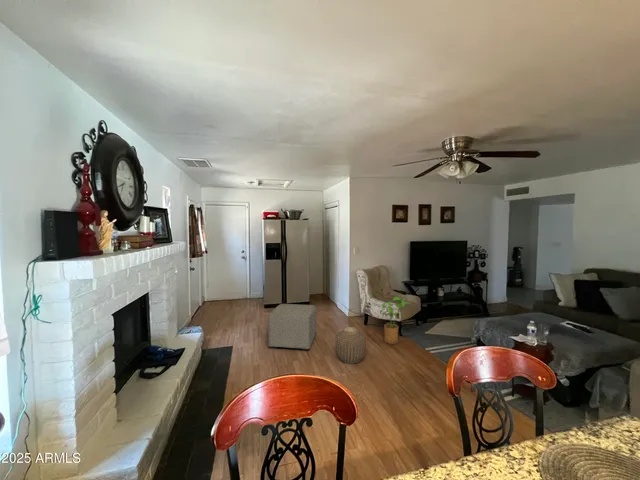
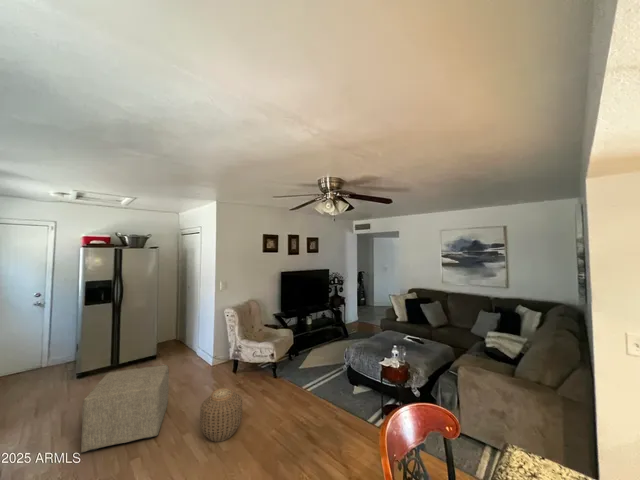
house plant: present [382,297,408,344] -> none [257,337,288,394]

